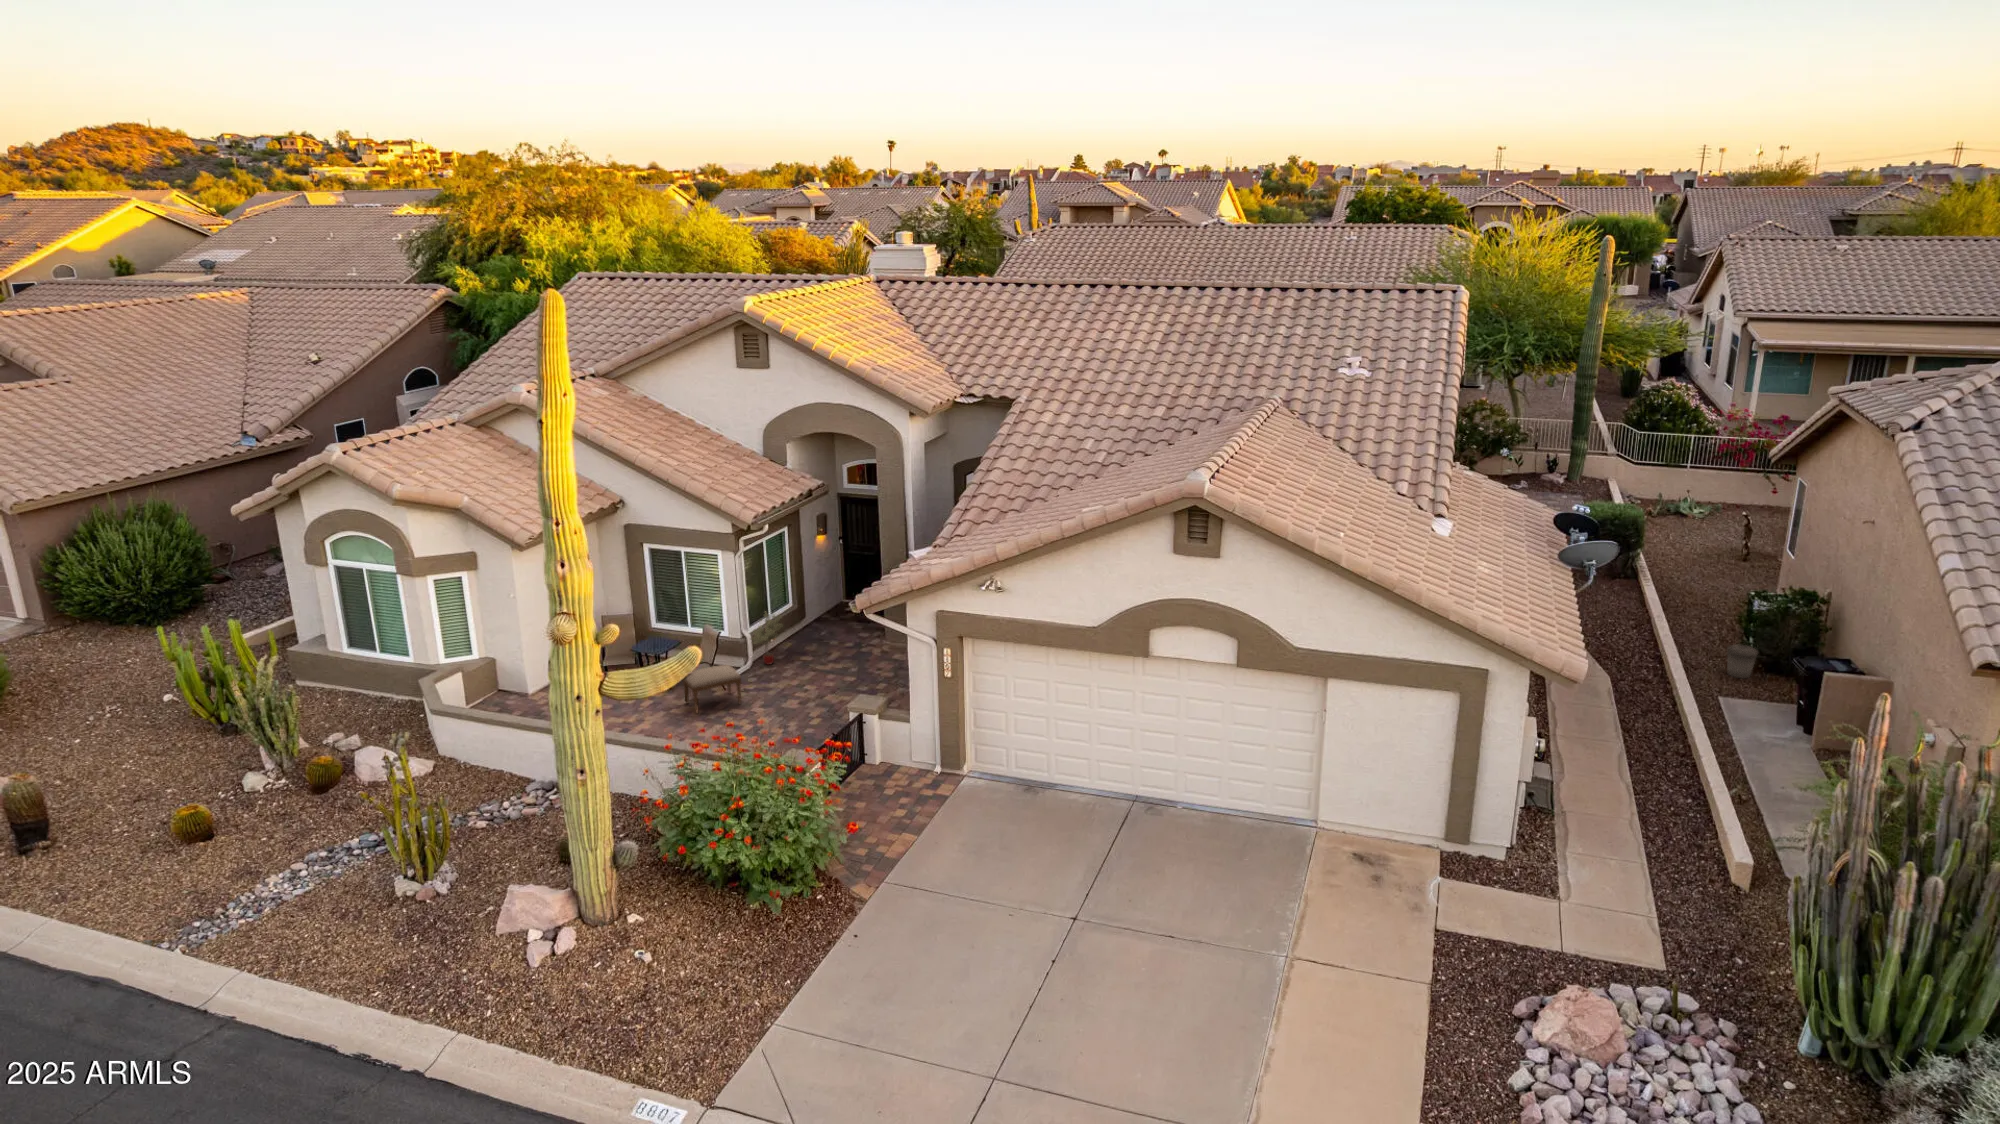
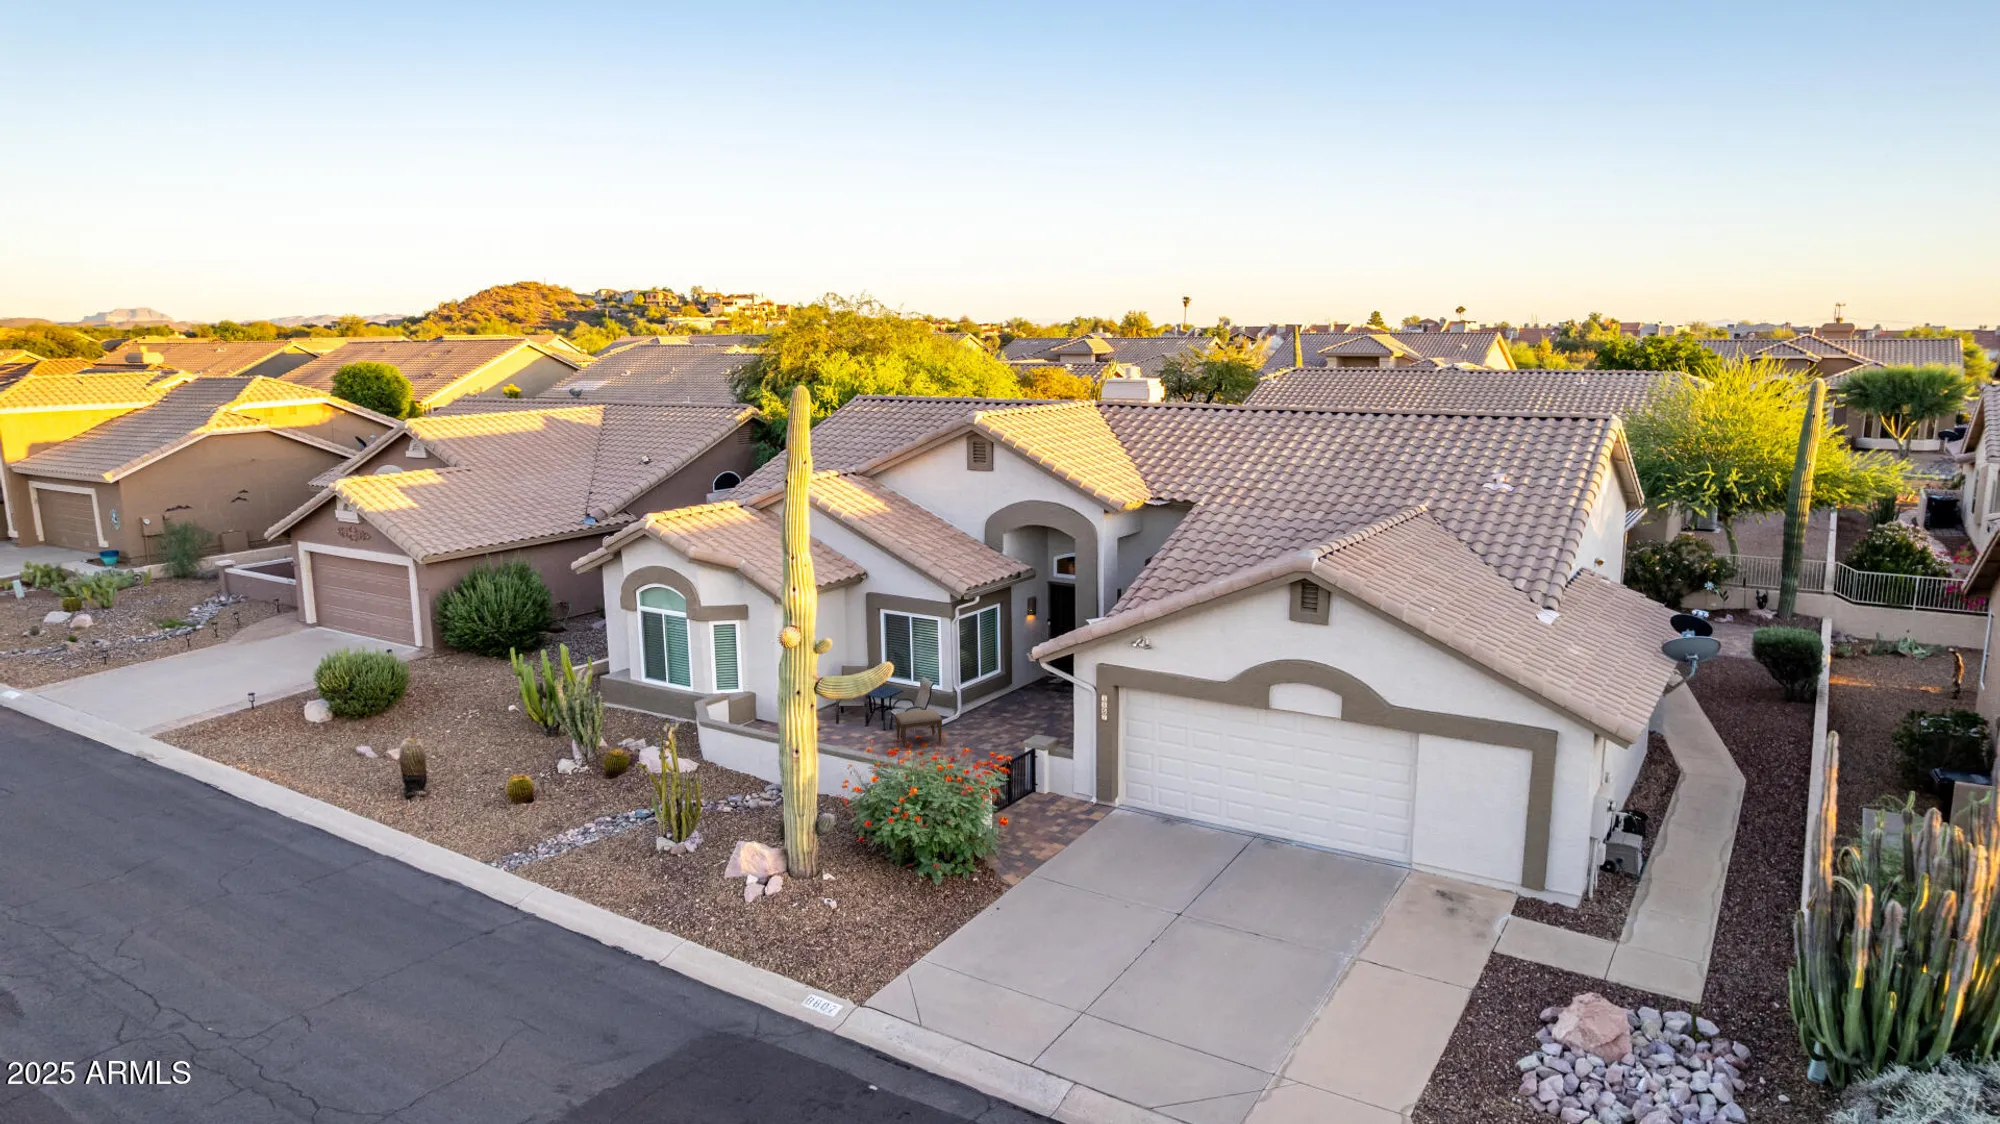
potted tree: present [751,613,782,665] -> none [955,670,983,716]
trash can: present [1727,645,1758,678] -> none [1878,760,1911,794]

